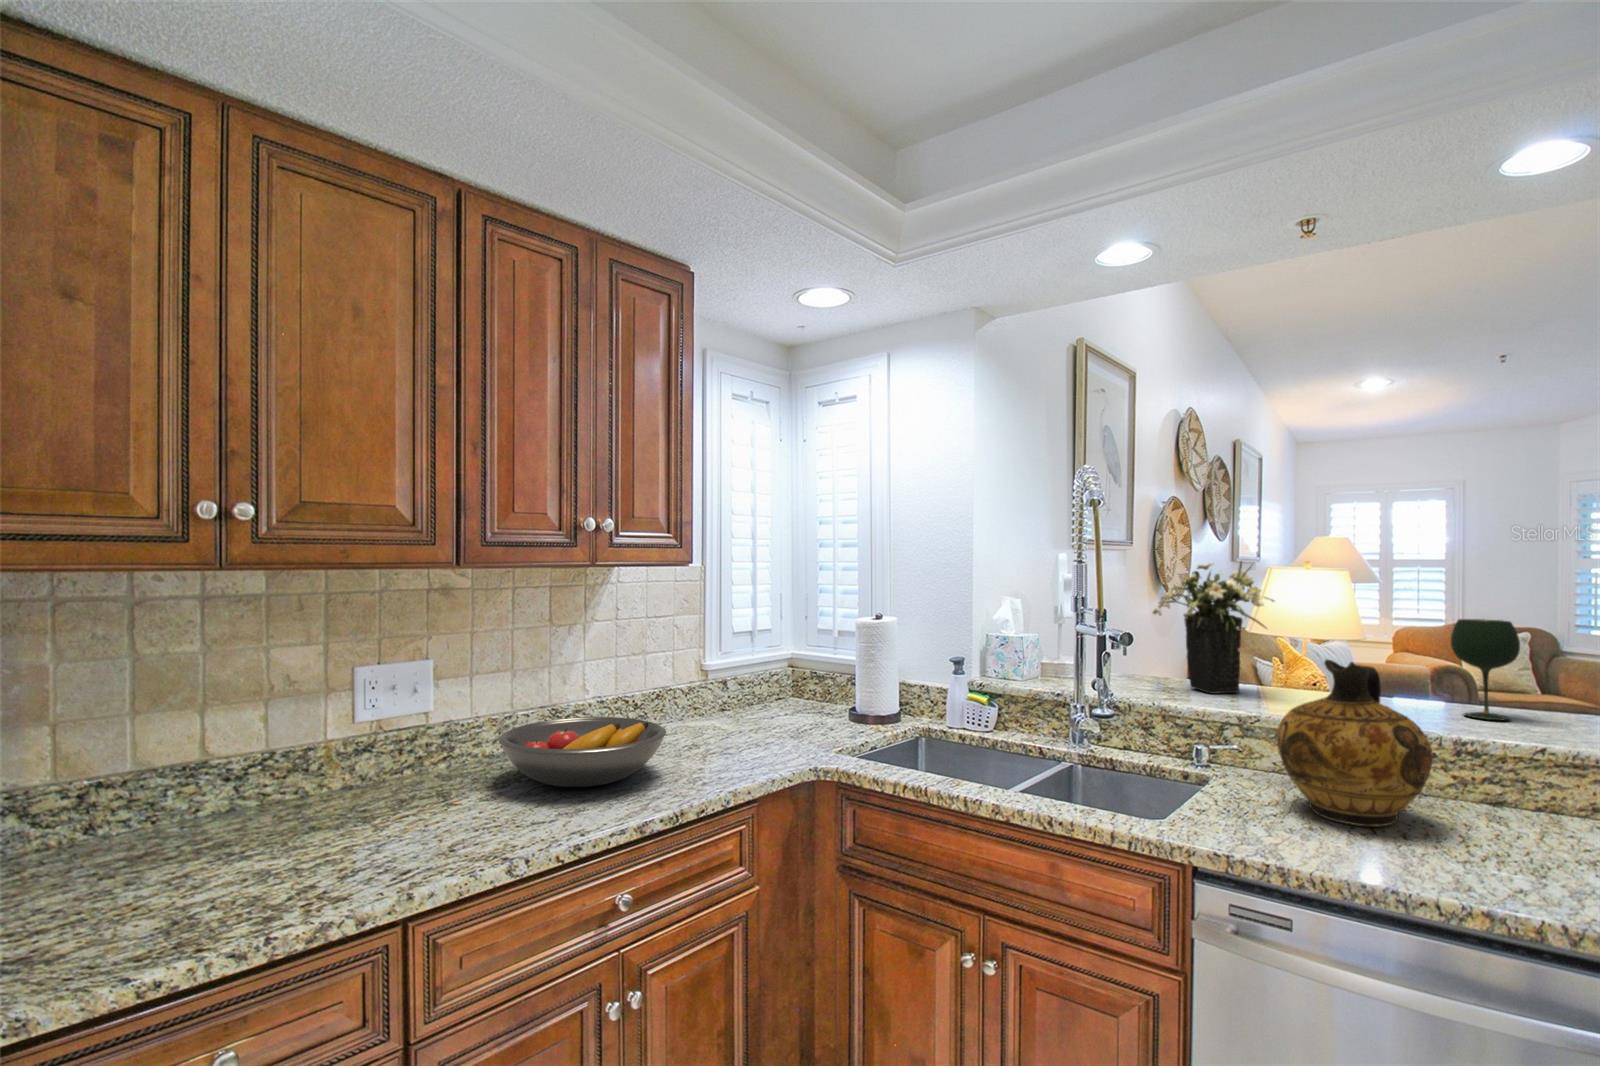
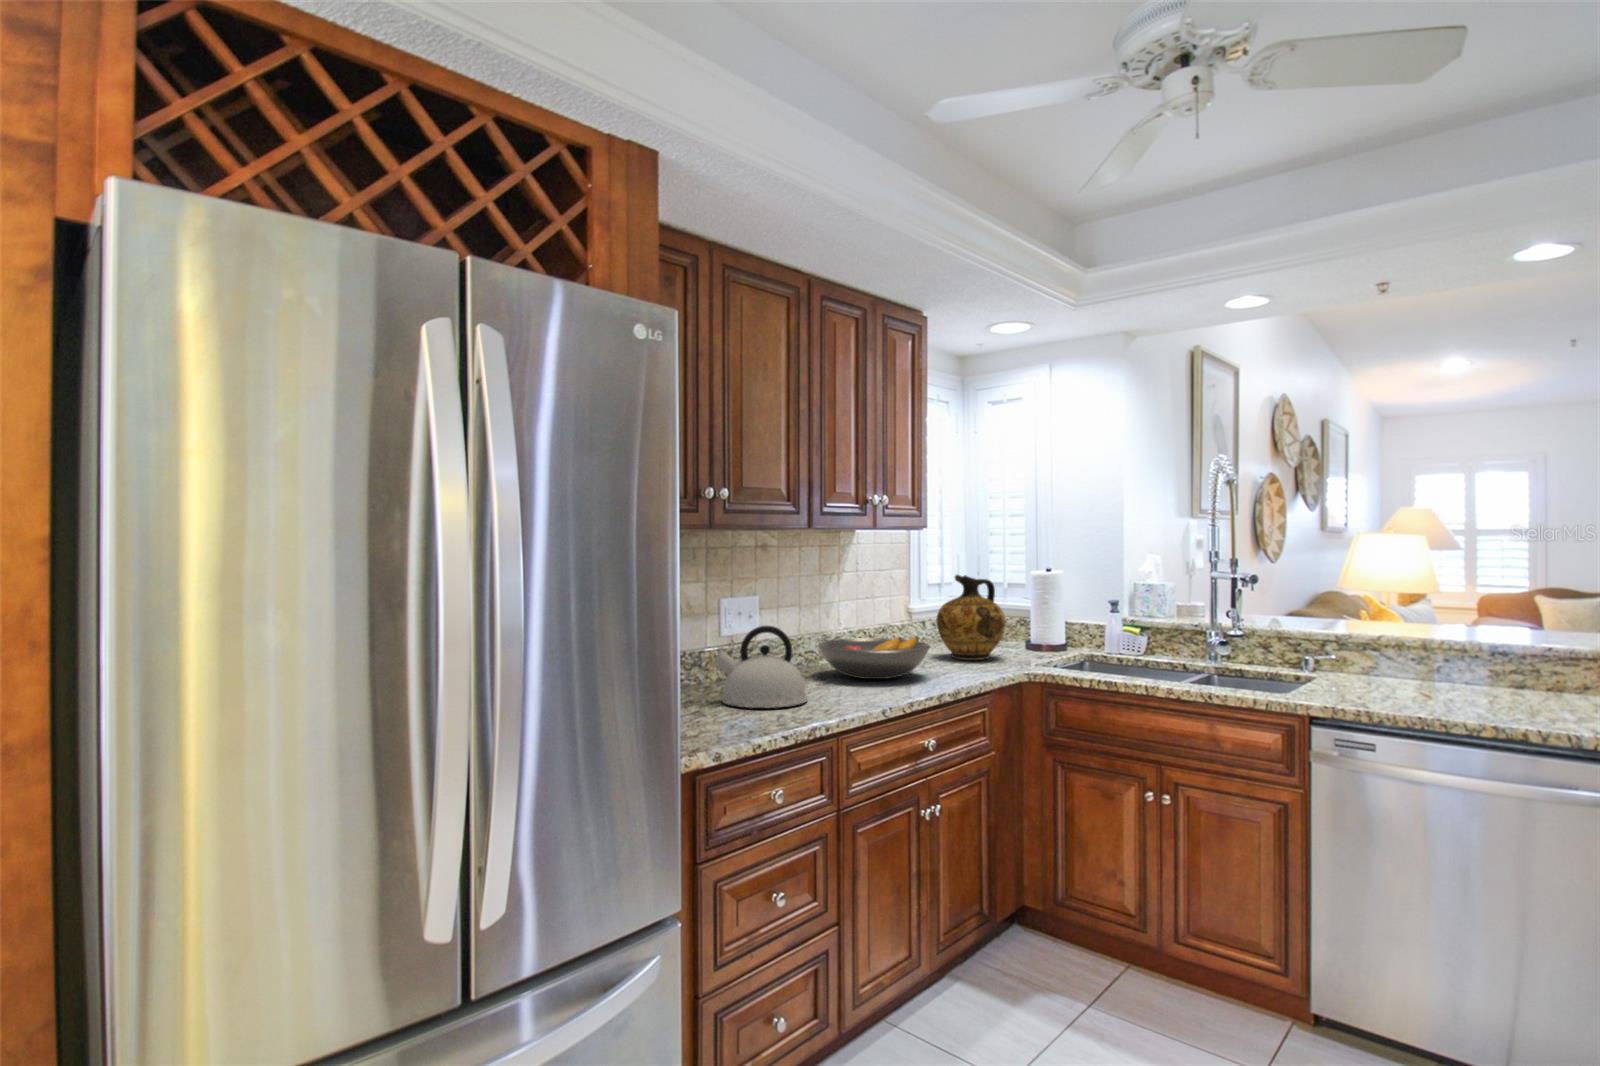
flower arrangement: present [1153,561,1274,694] -> none [1269,524,1365,625]
wine glass: present [1451,619,1520,720] -> none [1495,565,1545,636]
ceramic jug: present [1277,660,1433,826] -> present [936,575,1005,660]
kettle: none [238,726,405,874] -> present [714,626,807,708]

